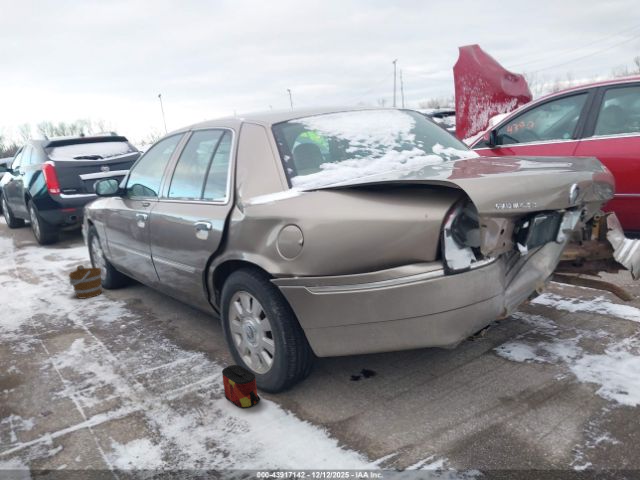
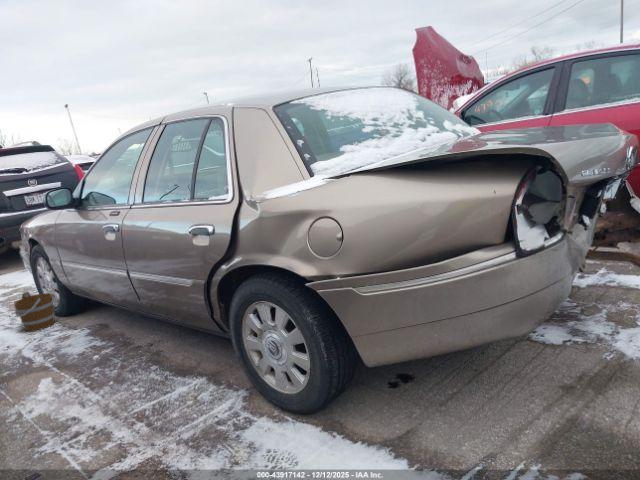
bag: present [222,365,260,408] -> none [246,387,296,437]

